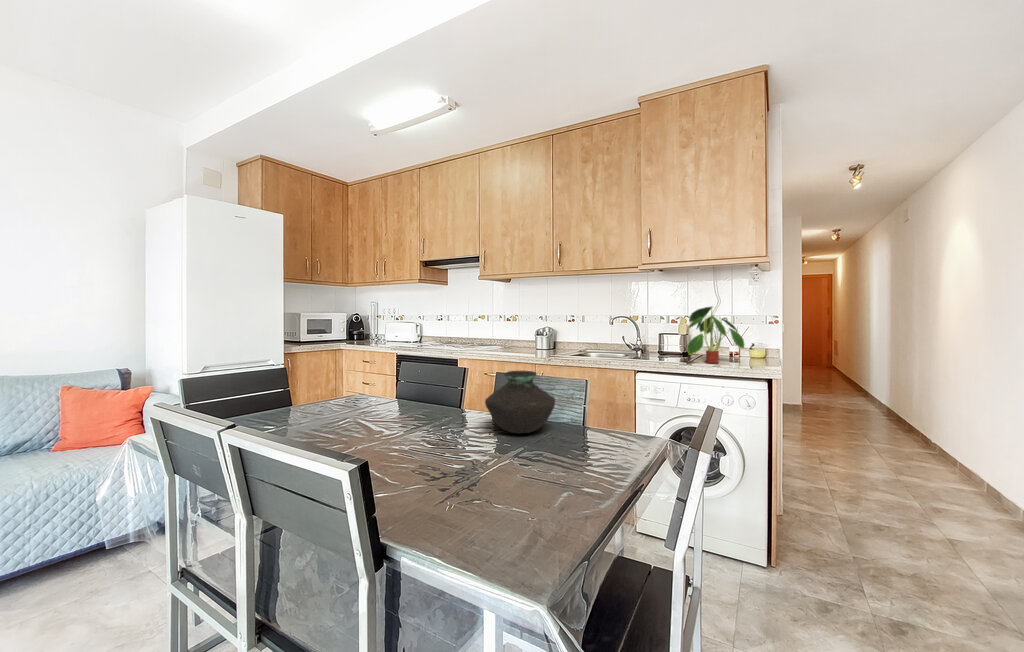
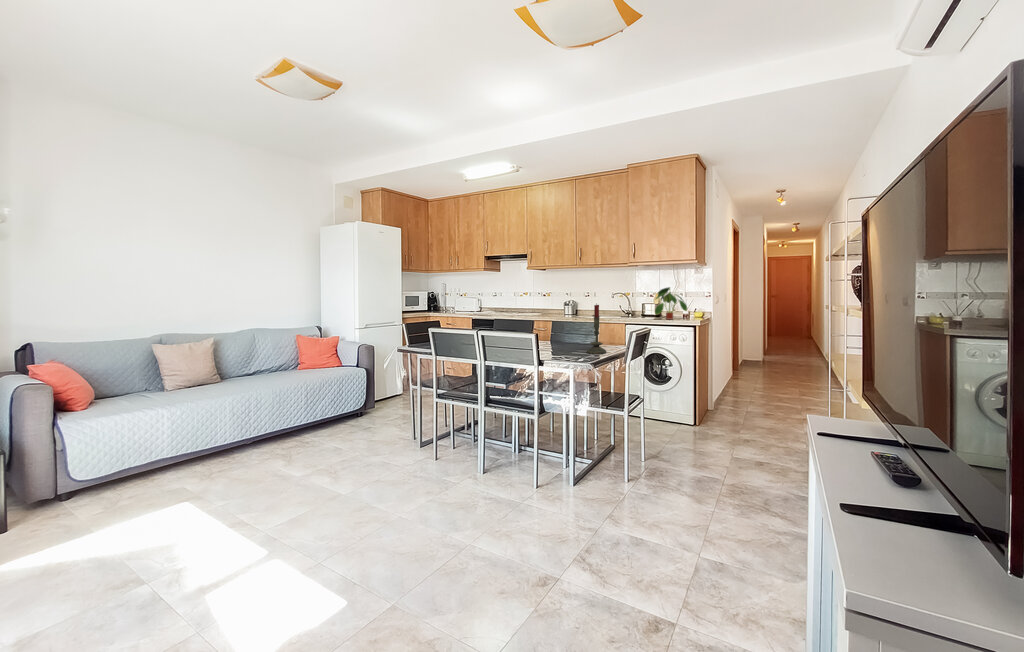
candle: none [559,340,606,467] -> present [587,304,606,354]
vase: present [485,371,555,434] -> none [551,319,584,347]

